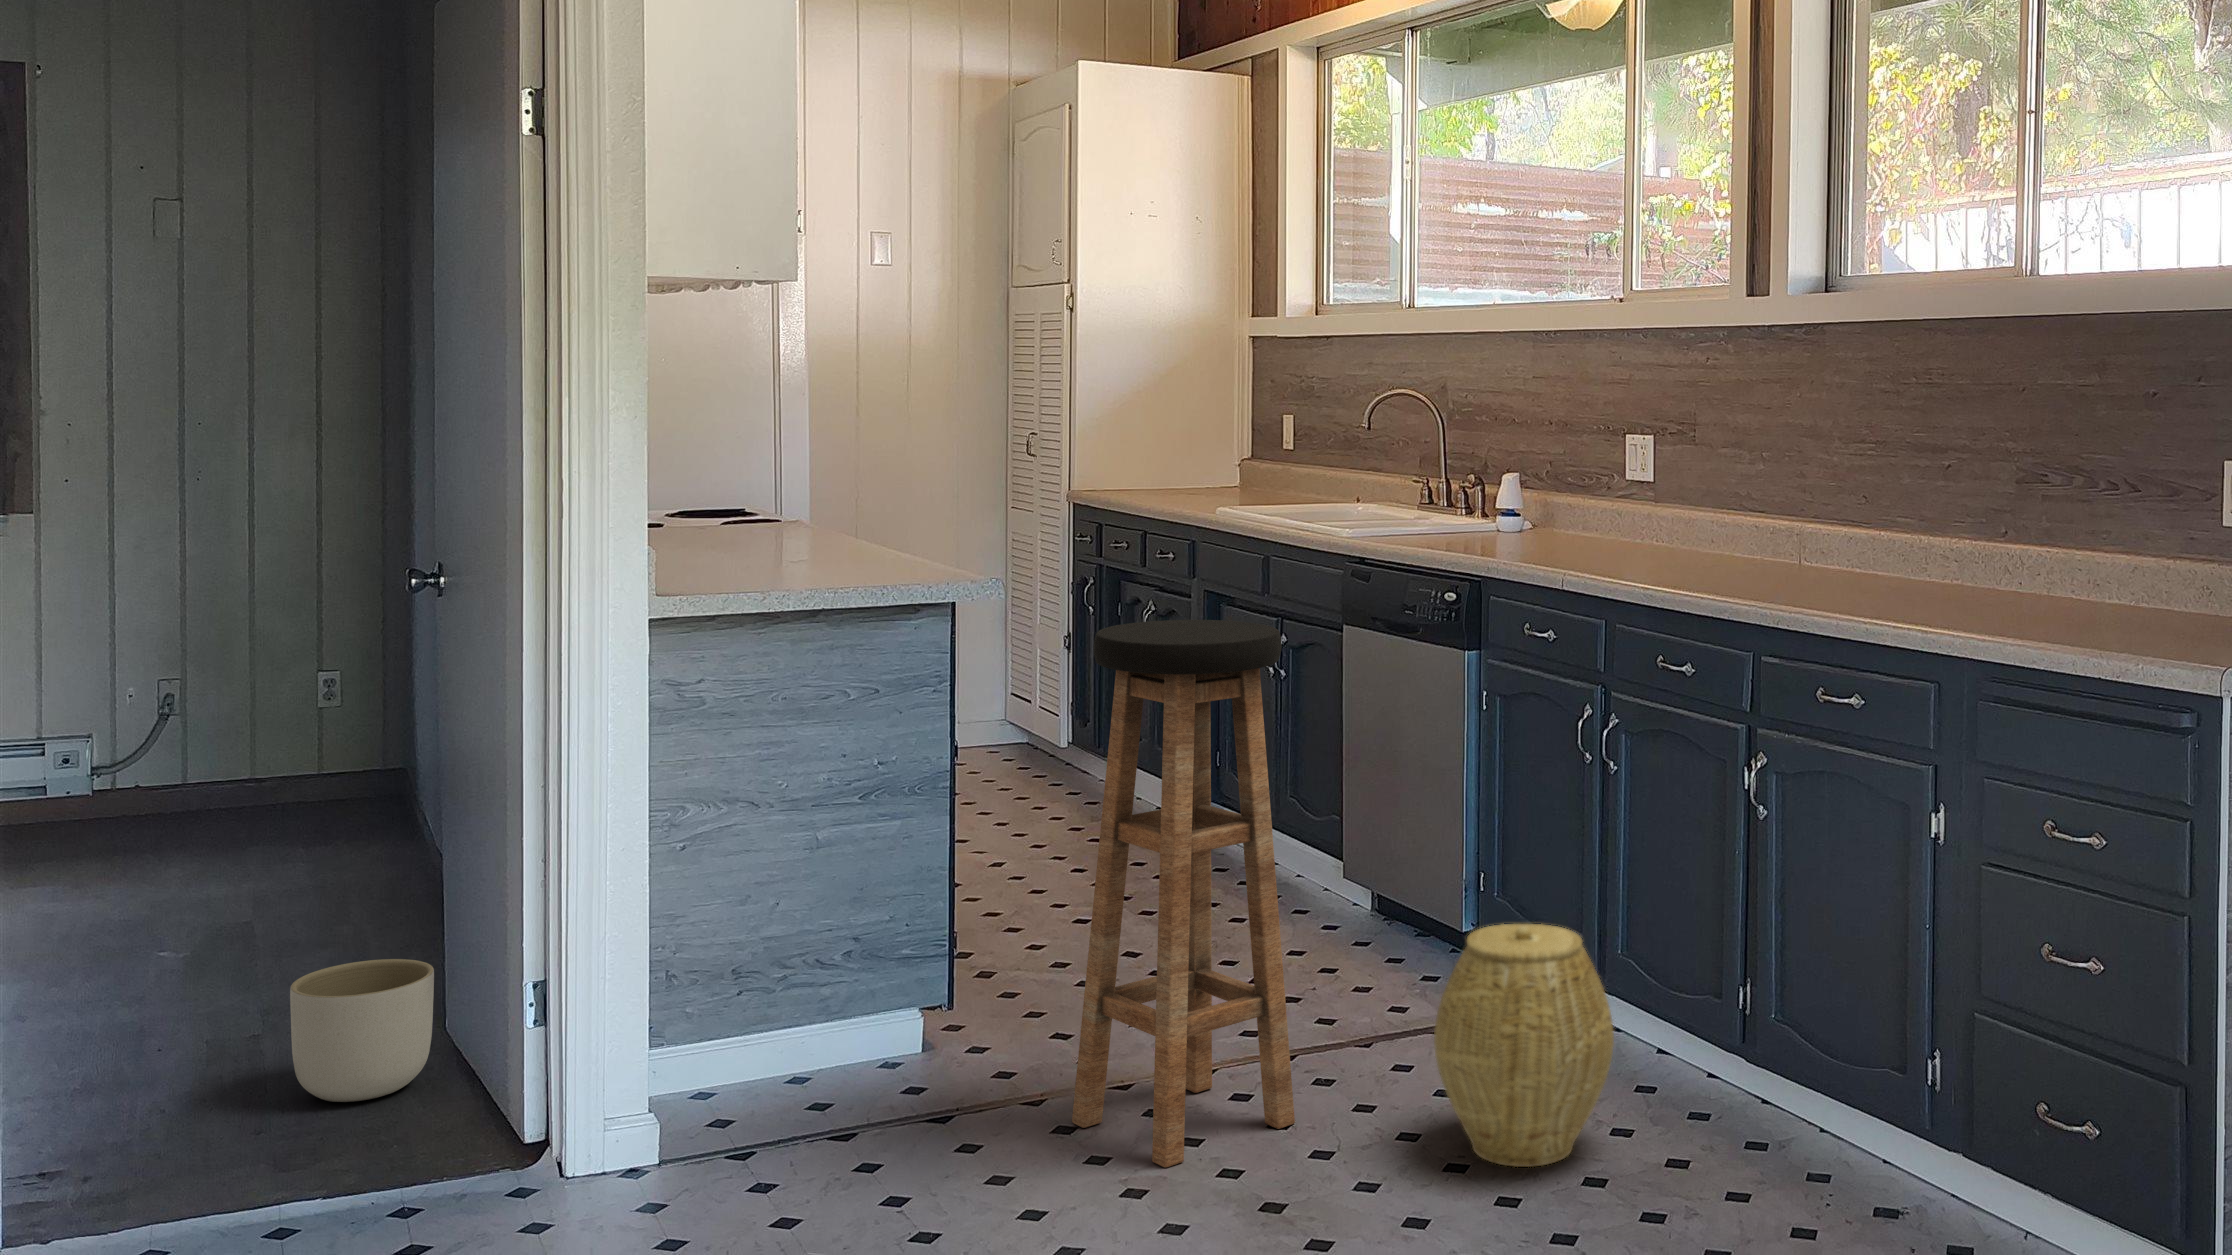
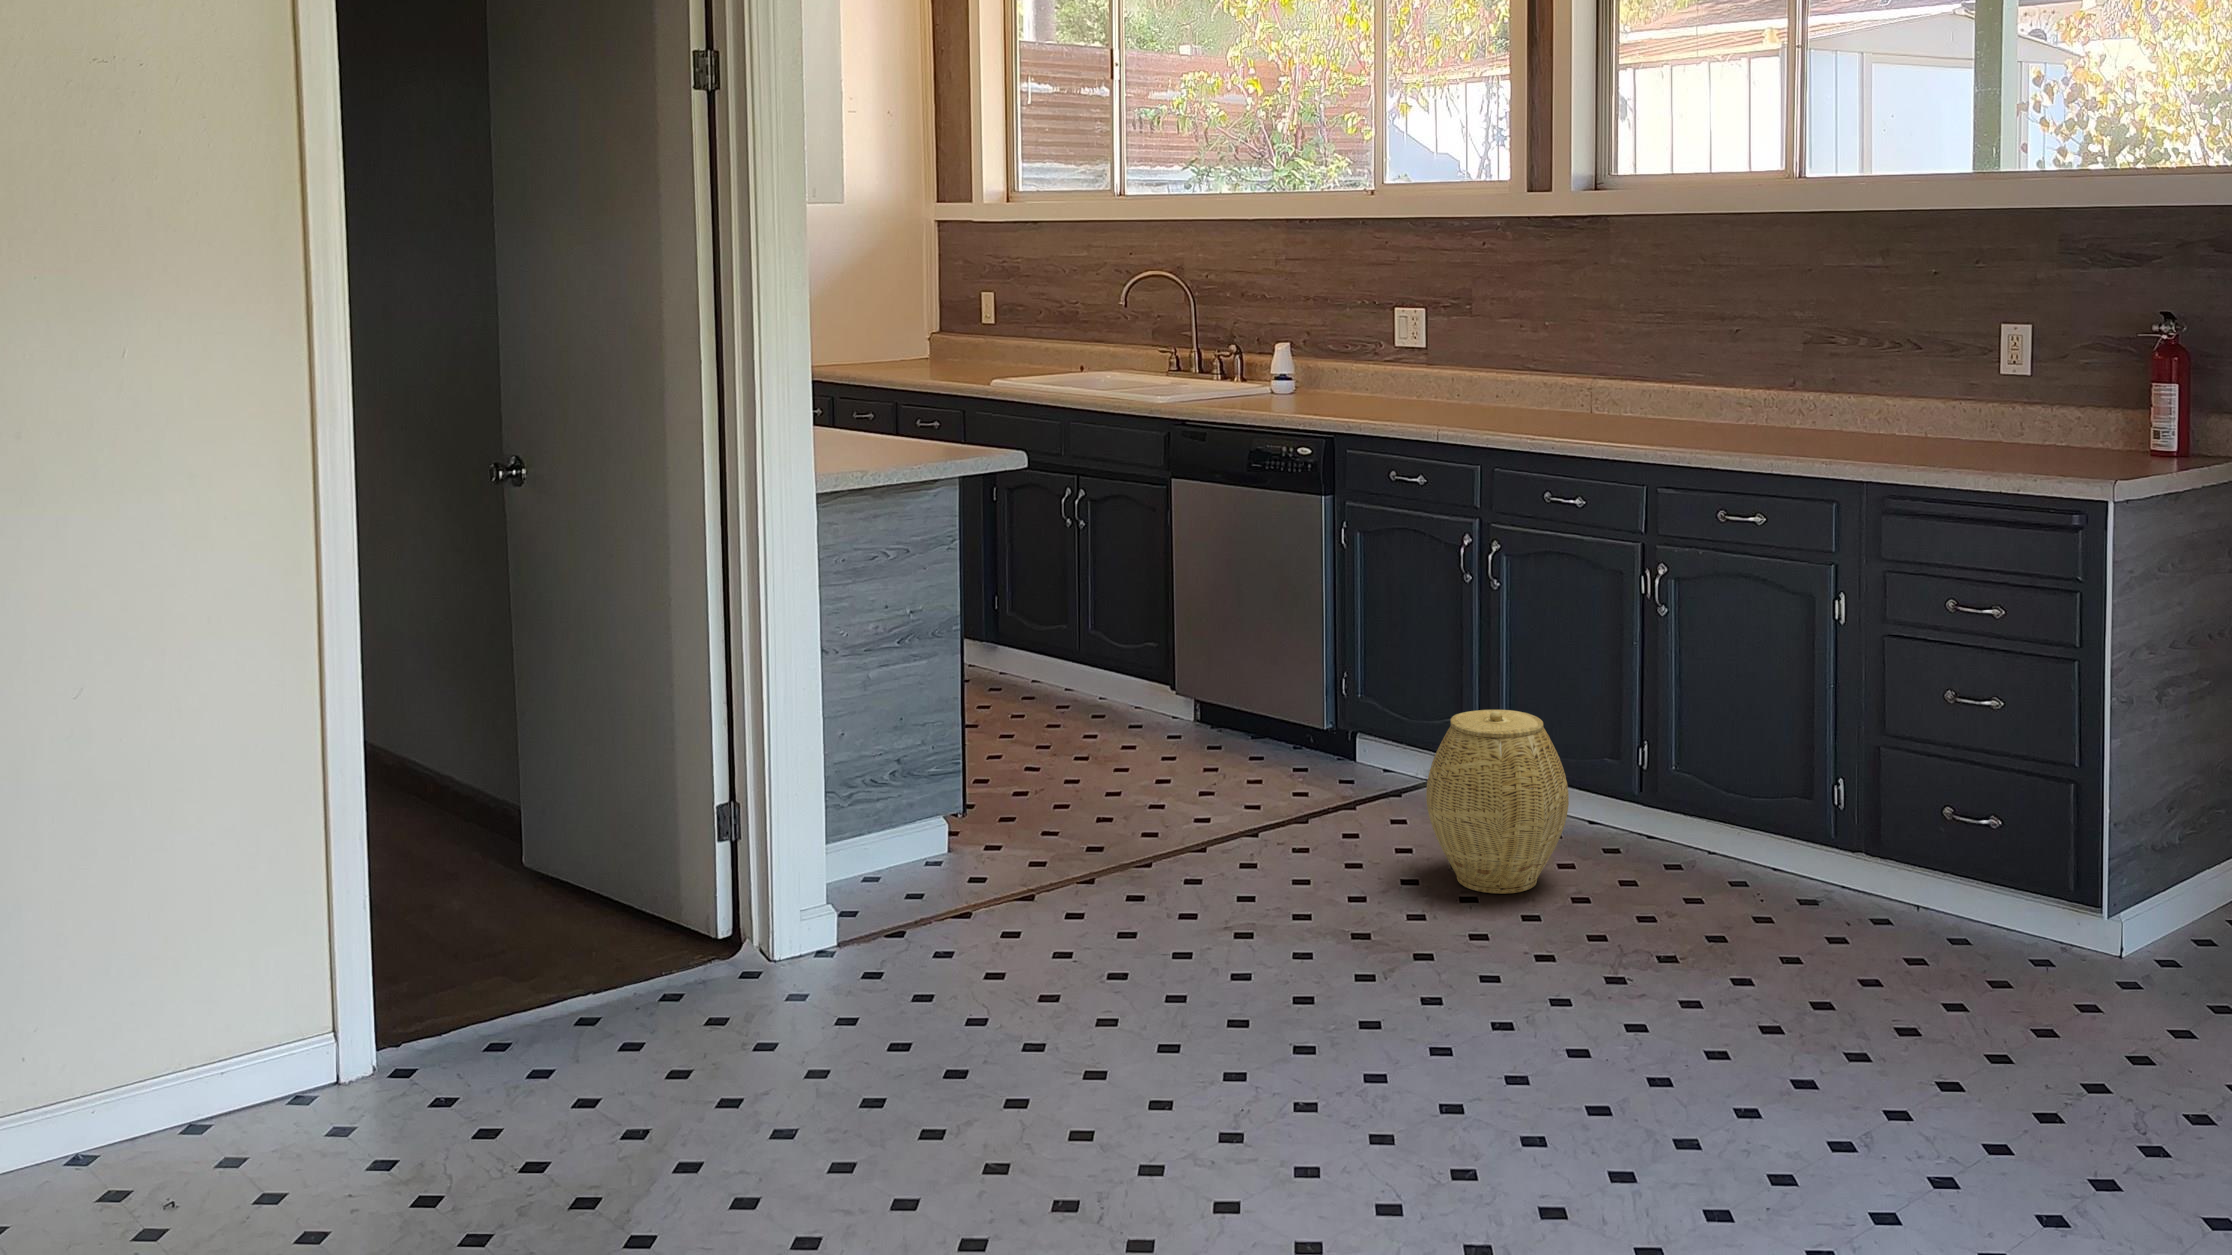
bar stool: present [1072,620,1295,1167] -> none [1134,485,1308,919]
planter: present [290,959,434,1102] -> none [446,814,560,935]

